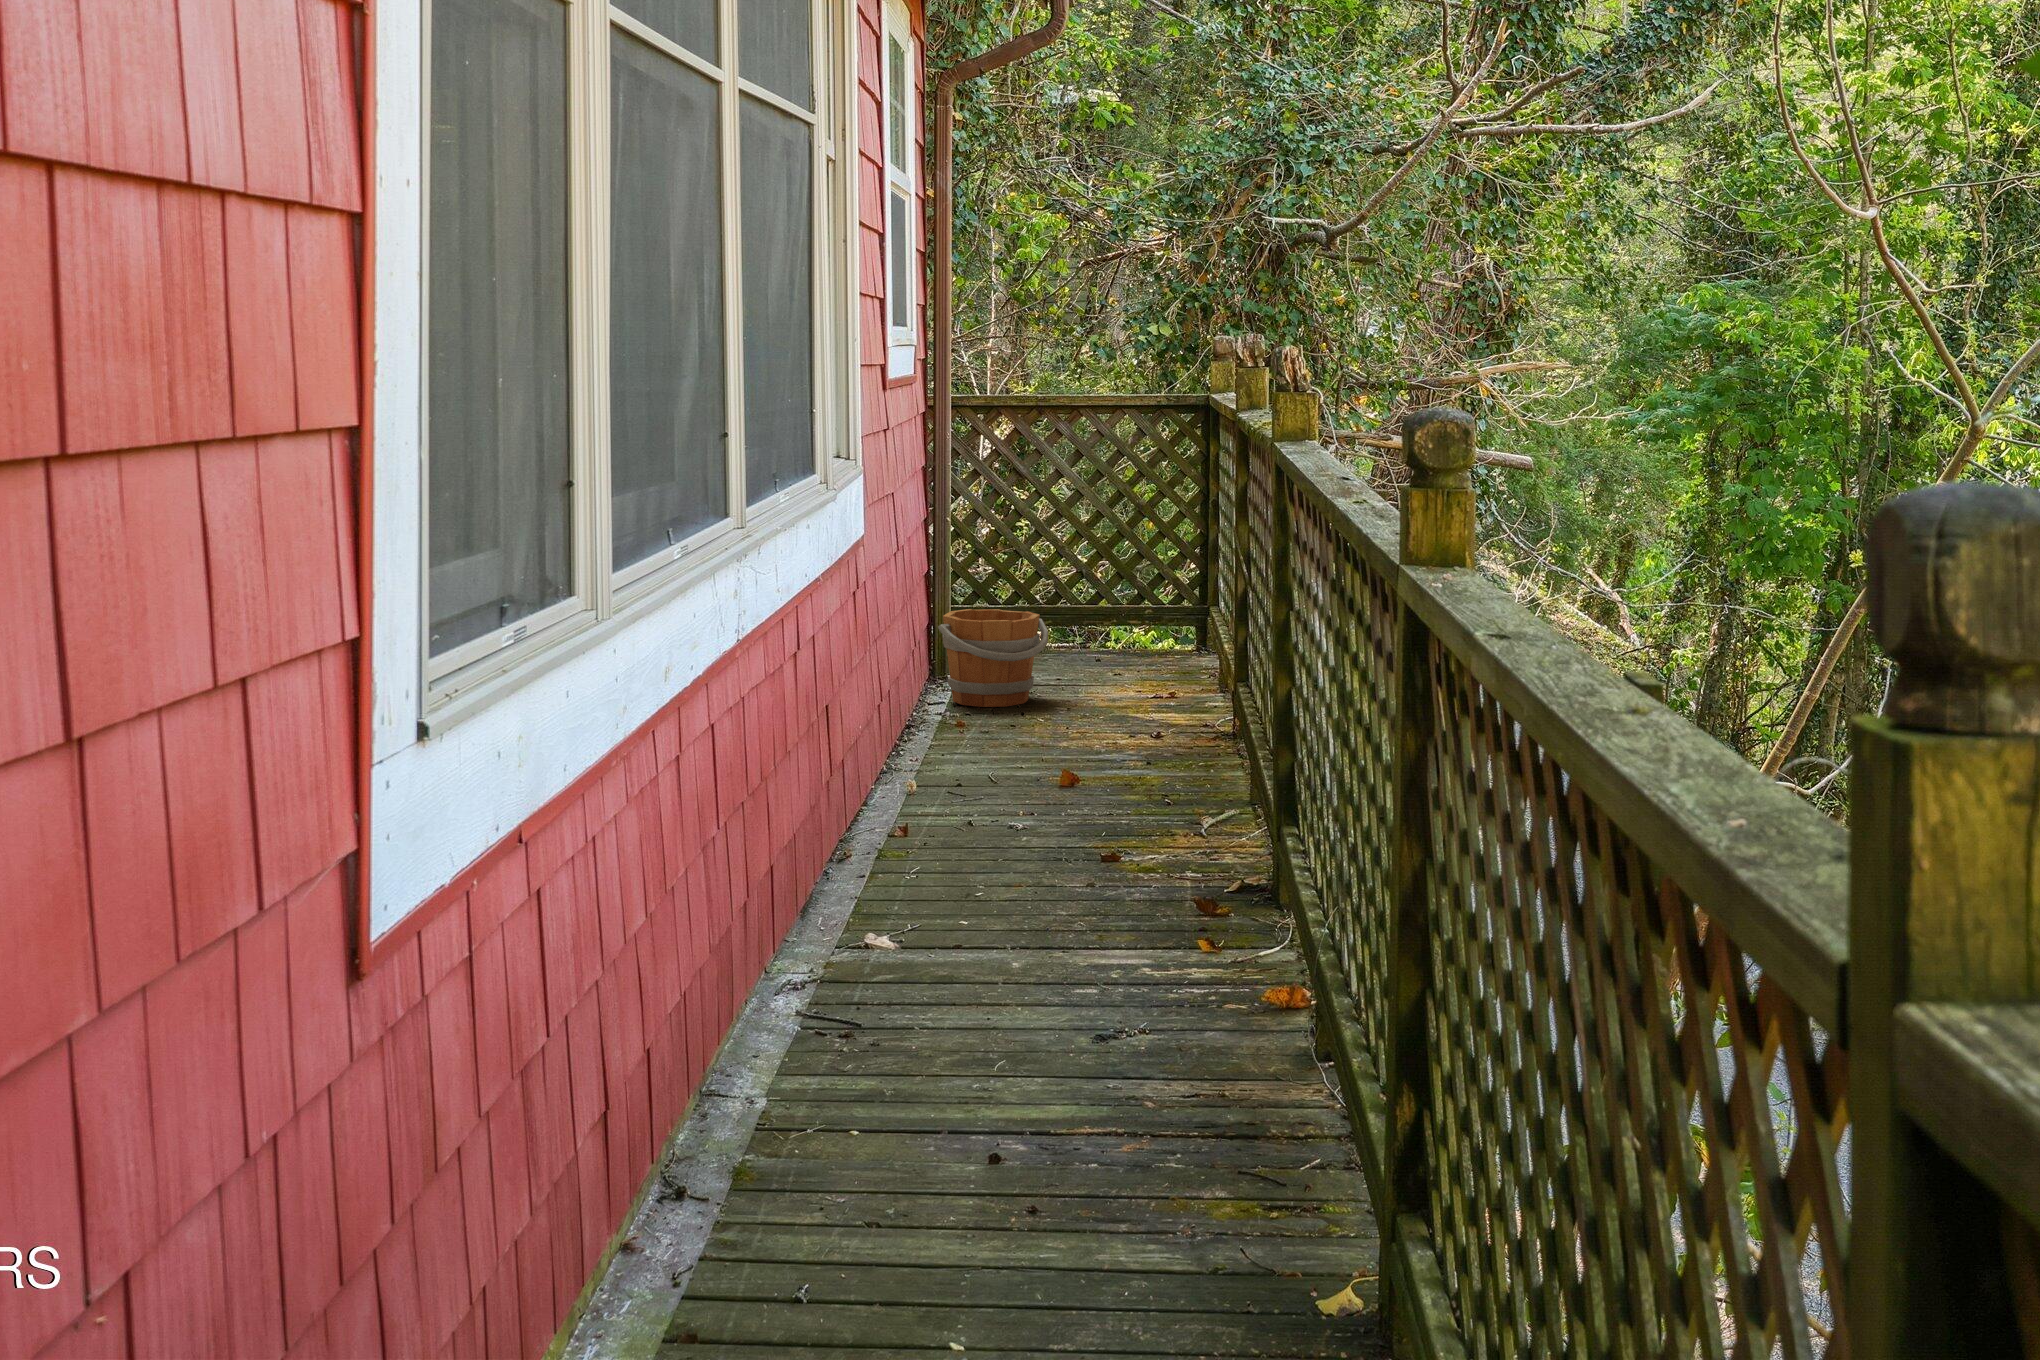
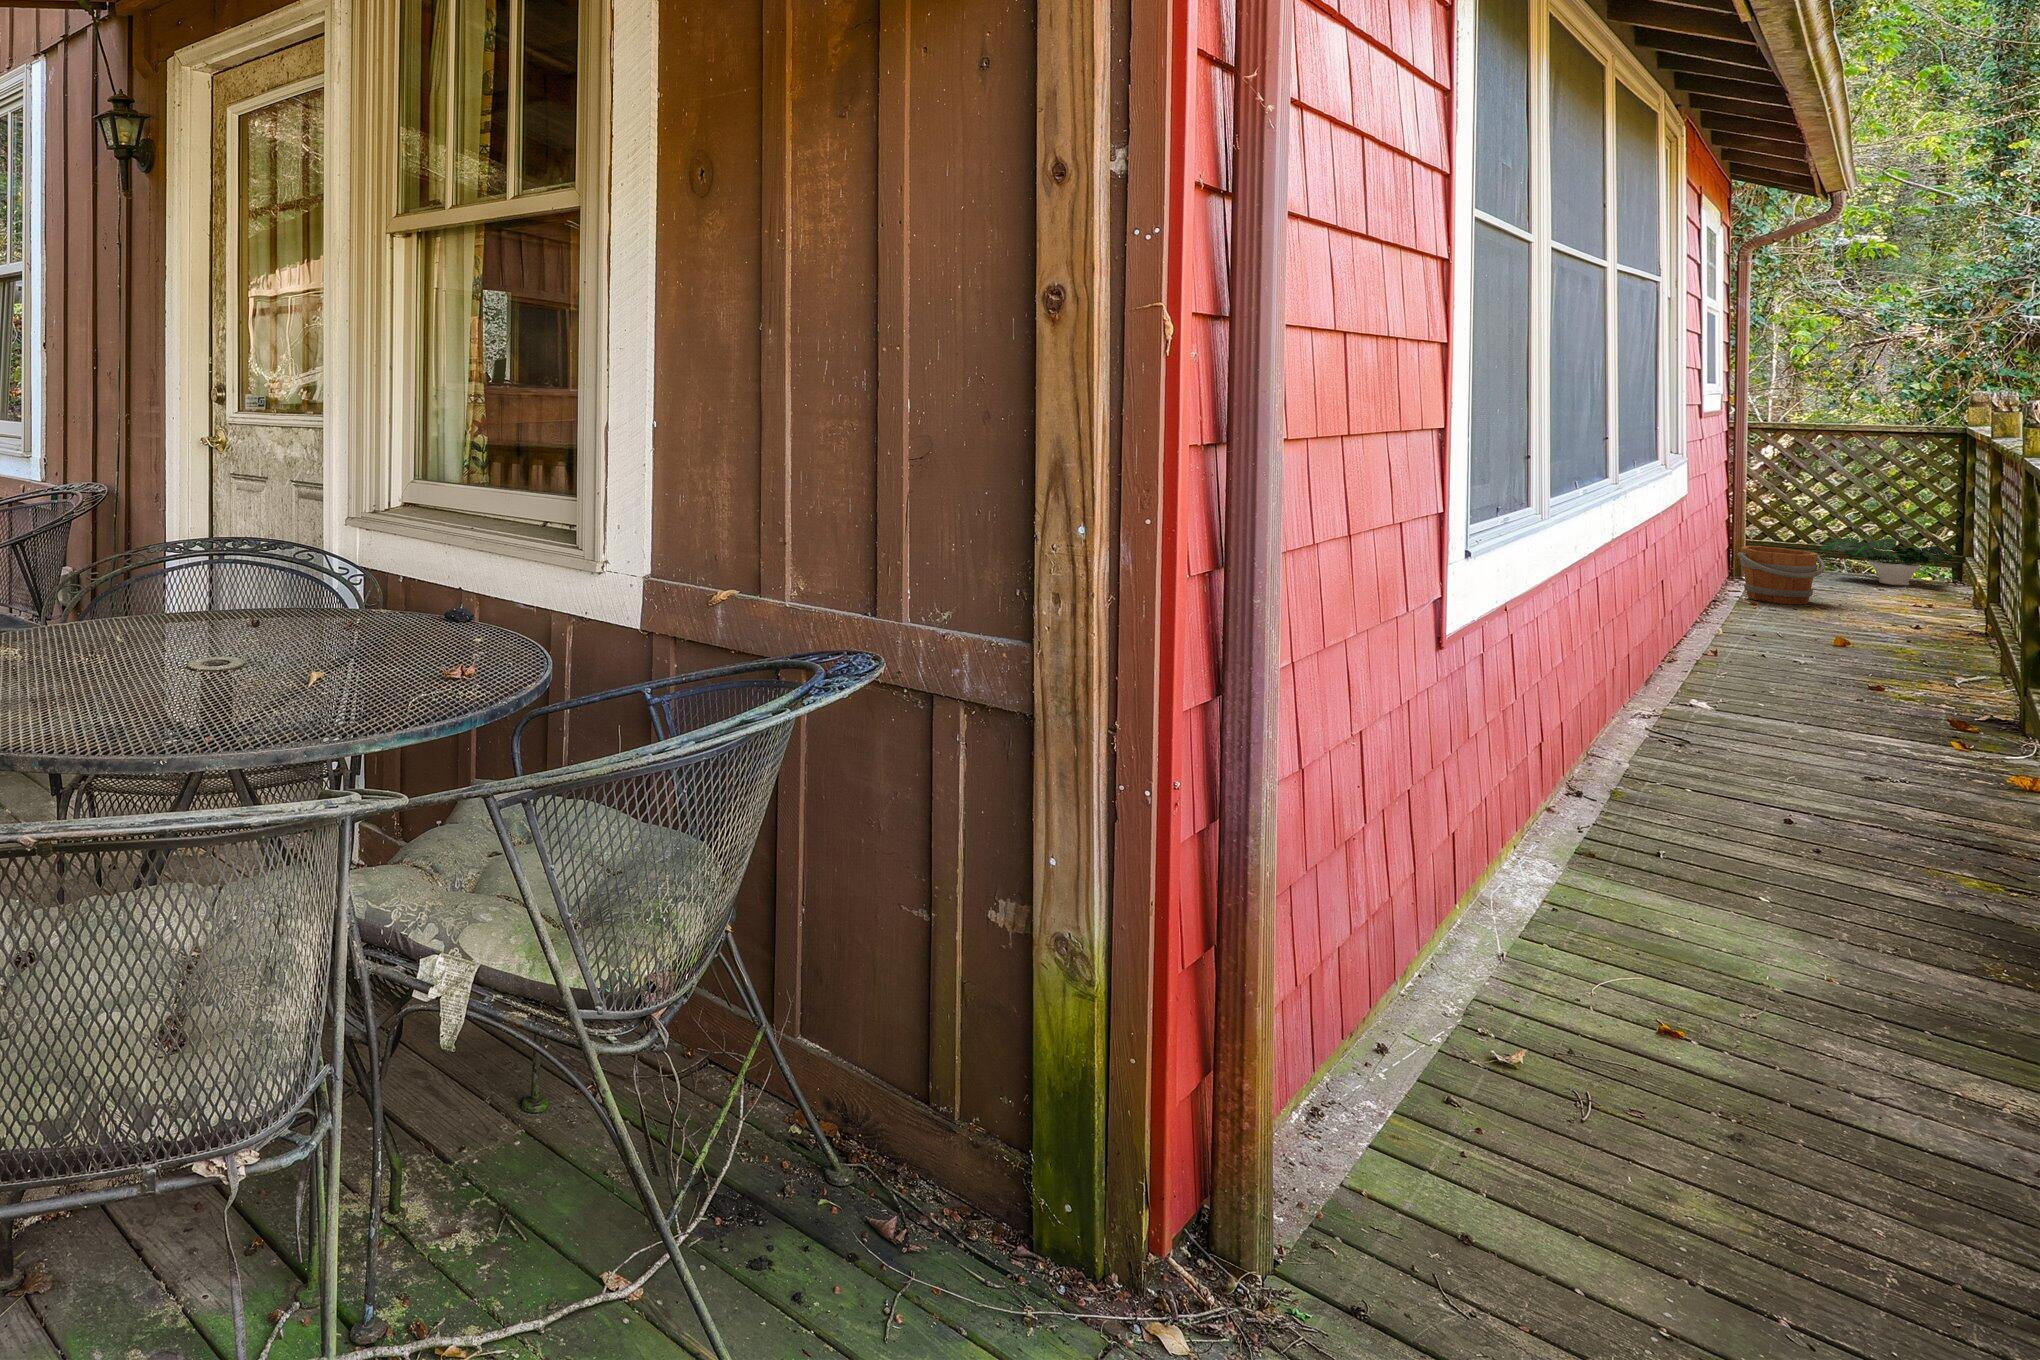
potted plant: none [1049,574,1193,646] -> present [1821,537,1952,585]

